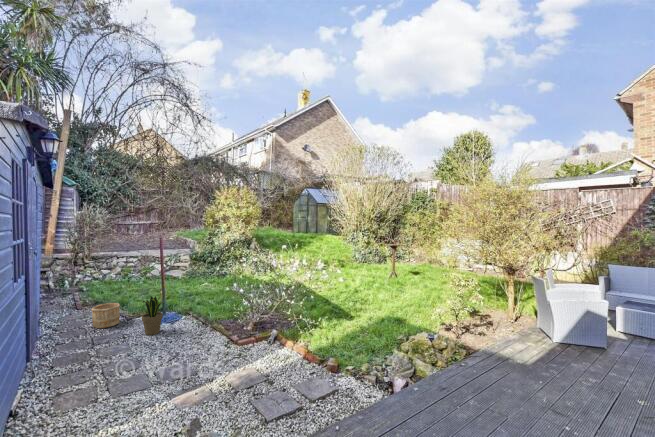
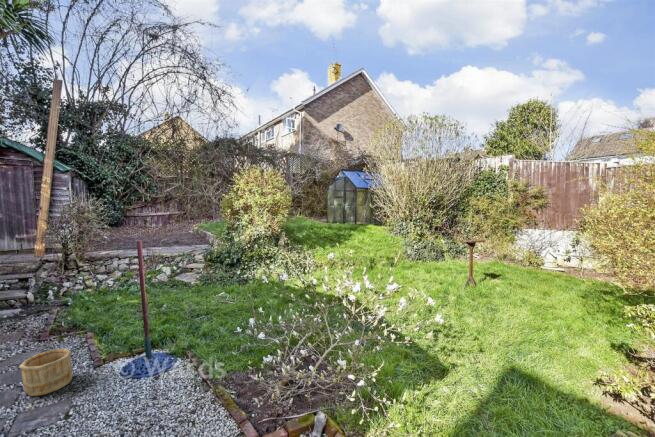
potted plant: present [142,296,164,335] -> none [81,348,125,421]

